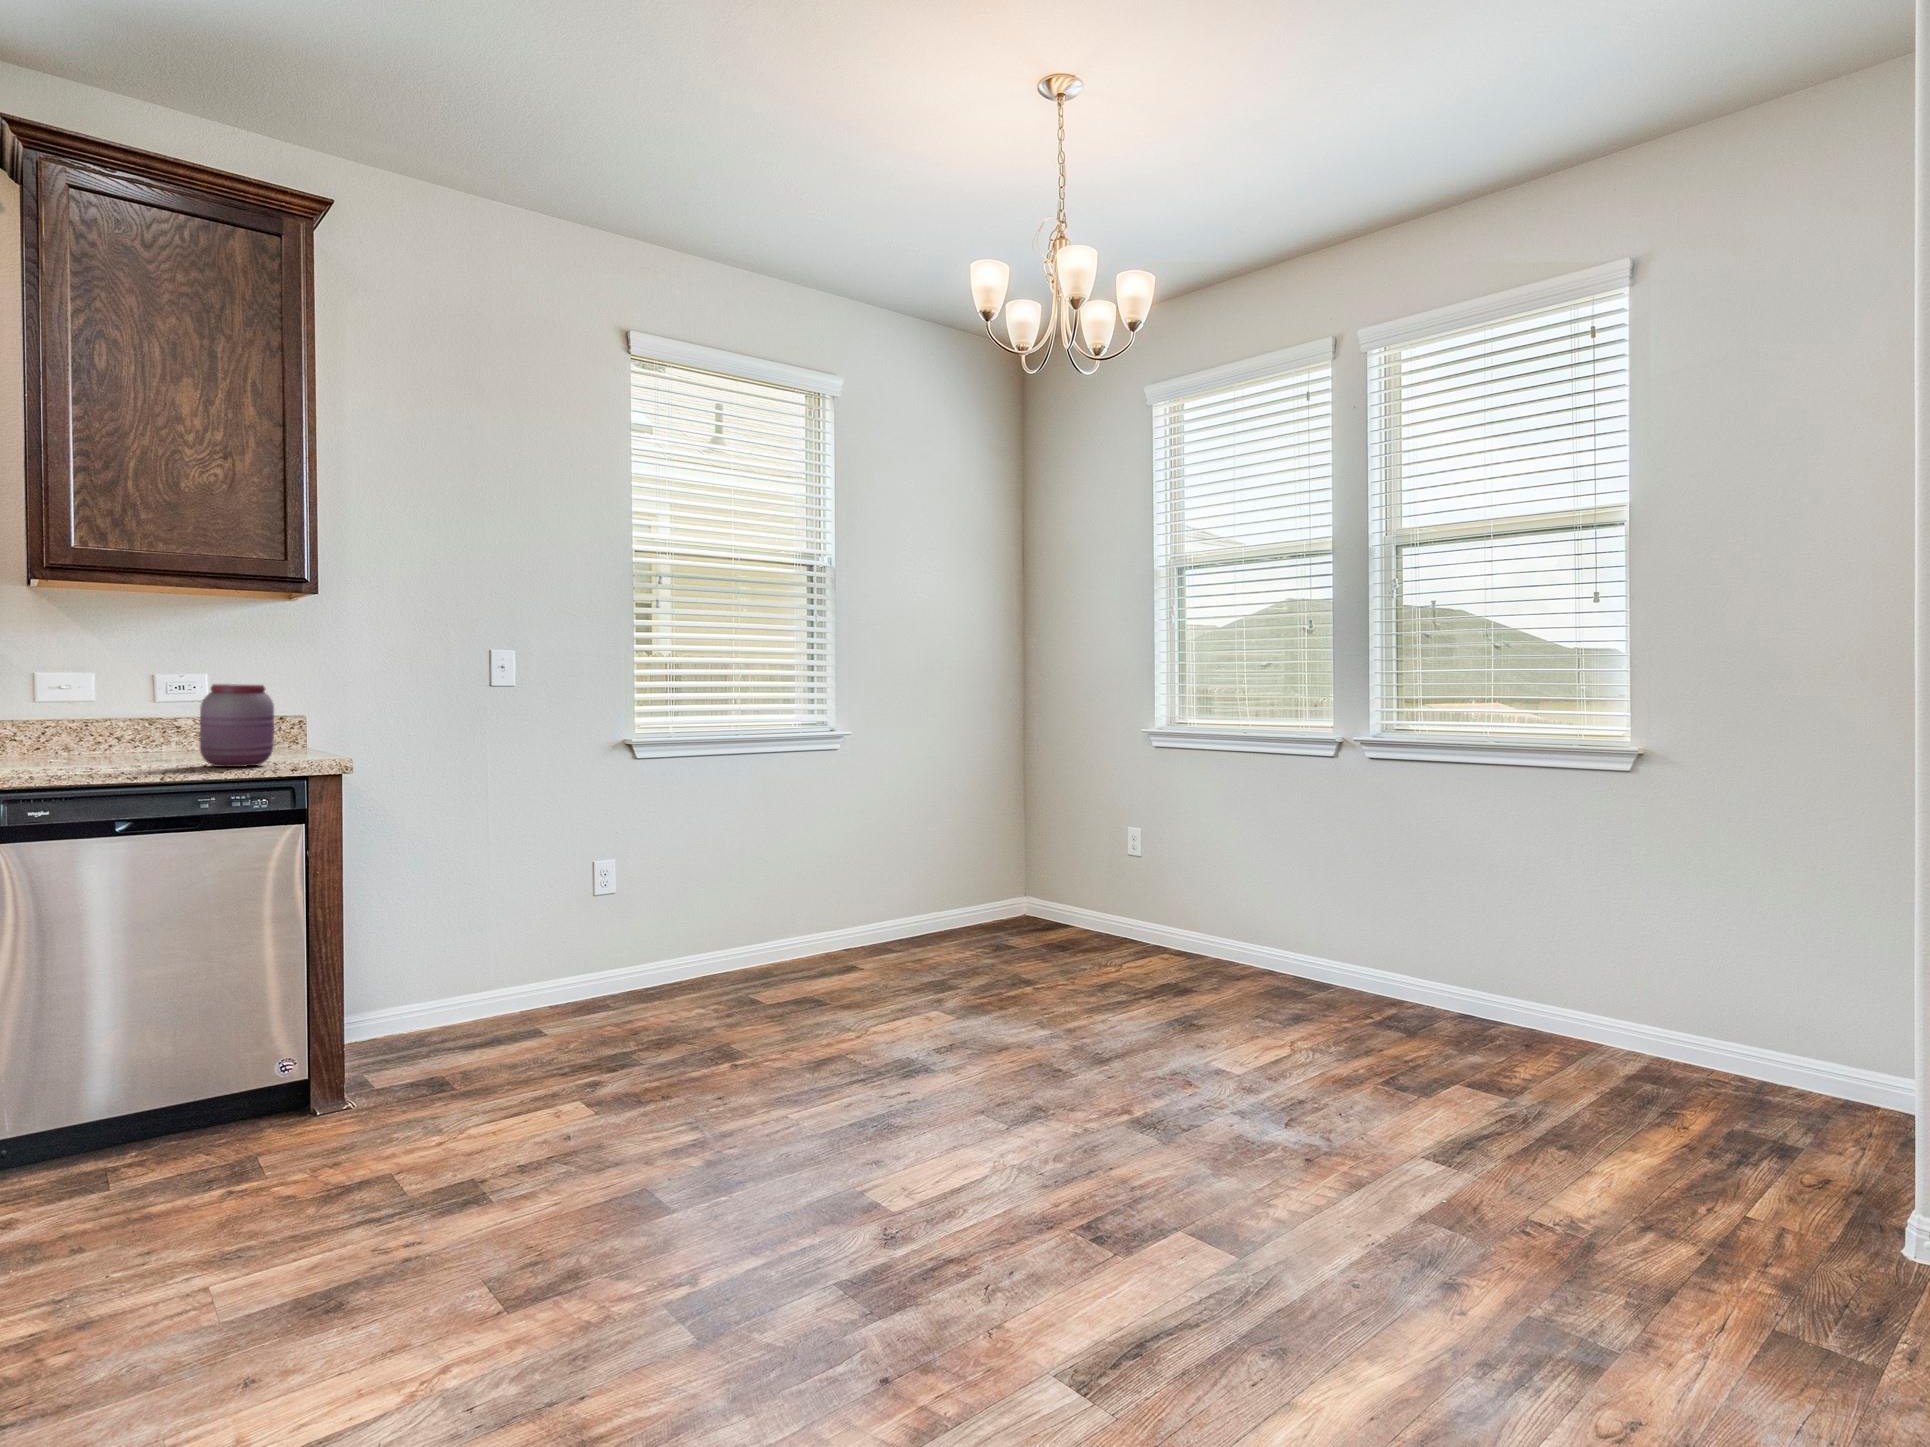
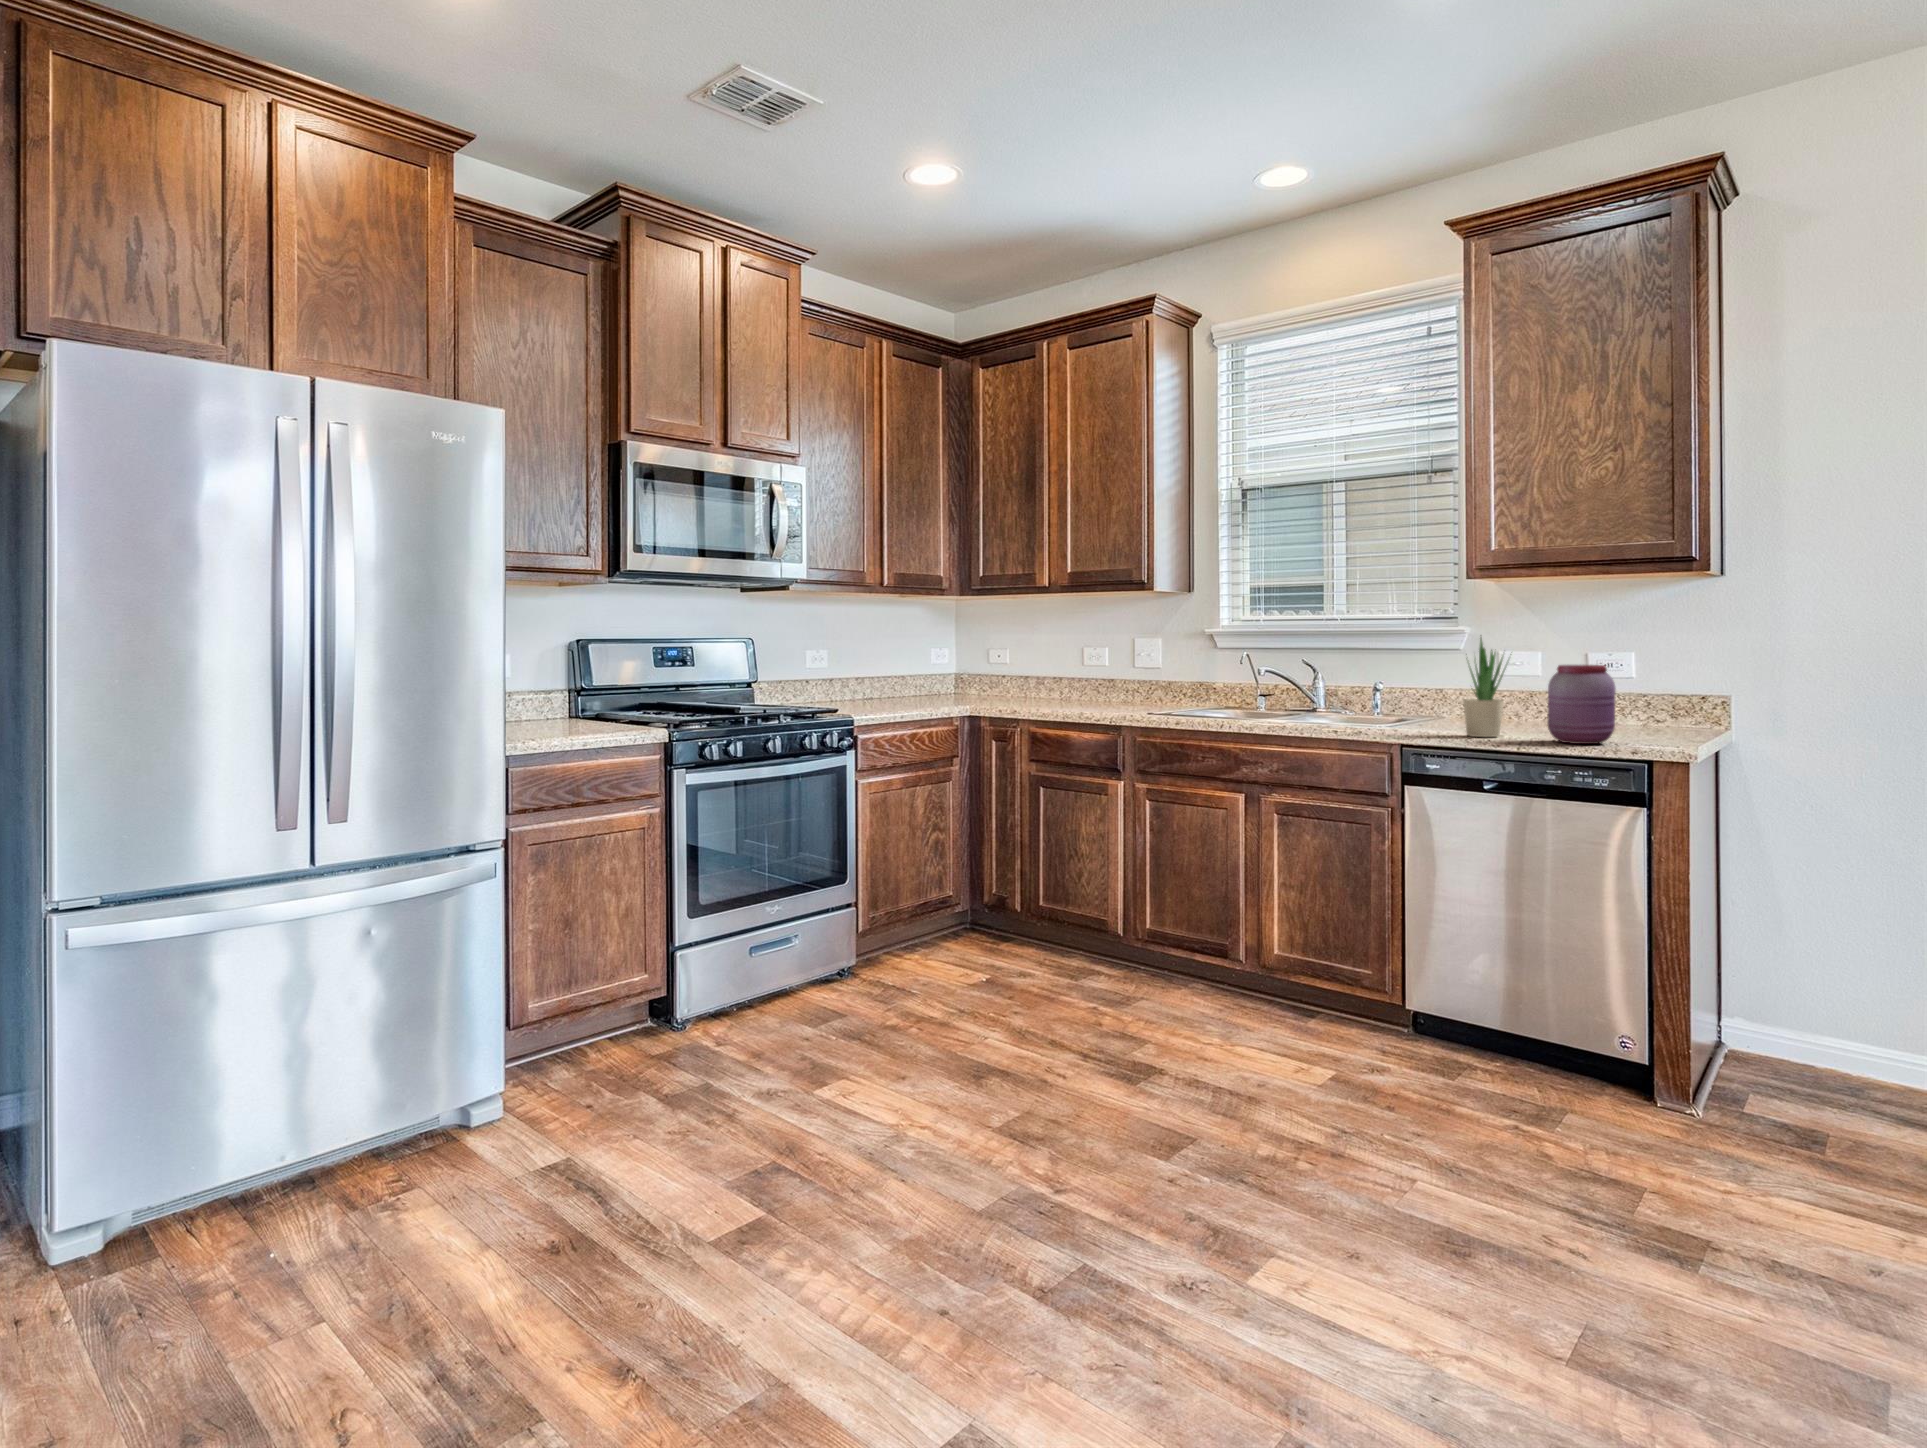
potted plant: none [84,648,148,769] -> present [1463,638,1507,737]

